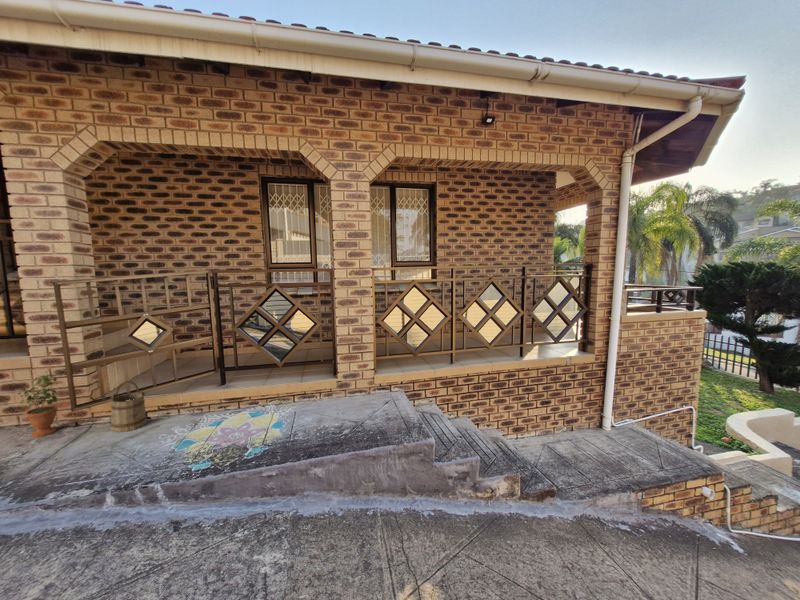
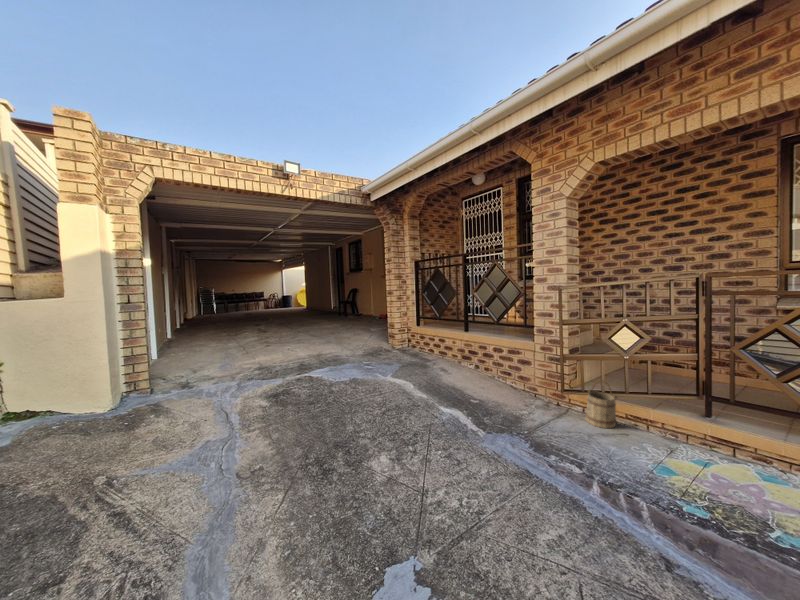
potted plant: present [18,374,57,437] -> none [528,356,551,405]

